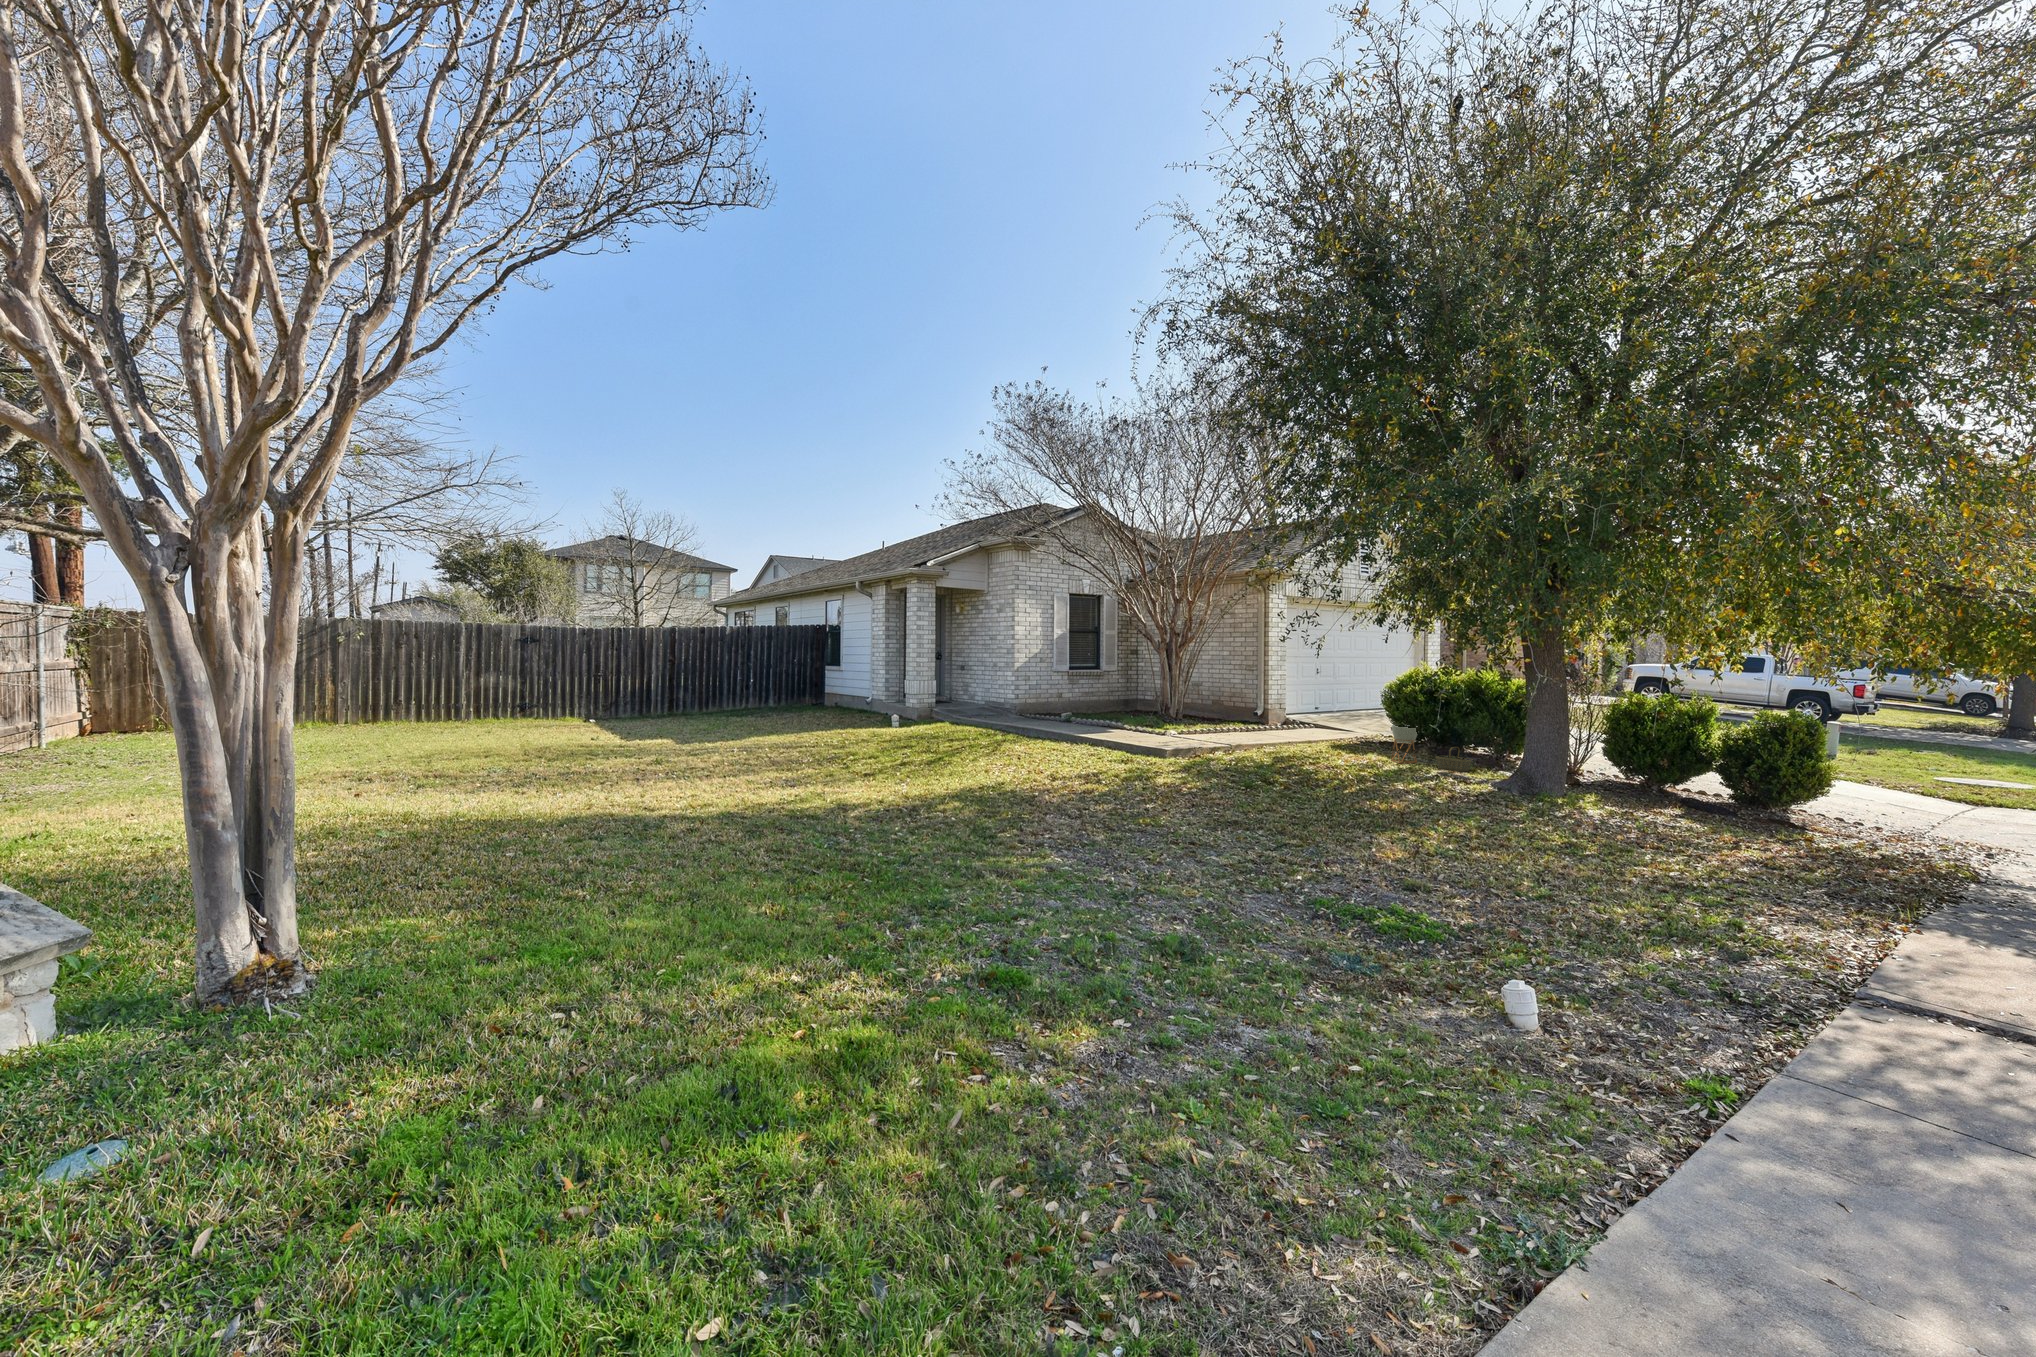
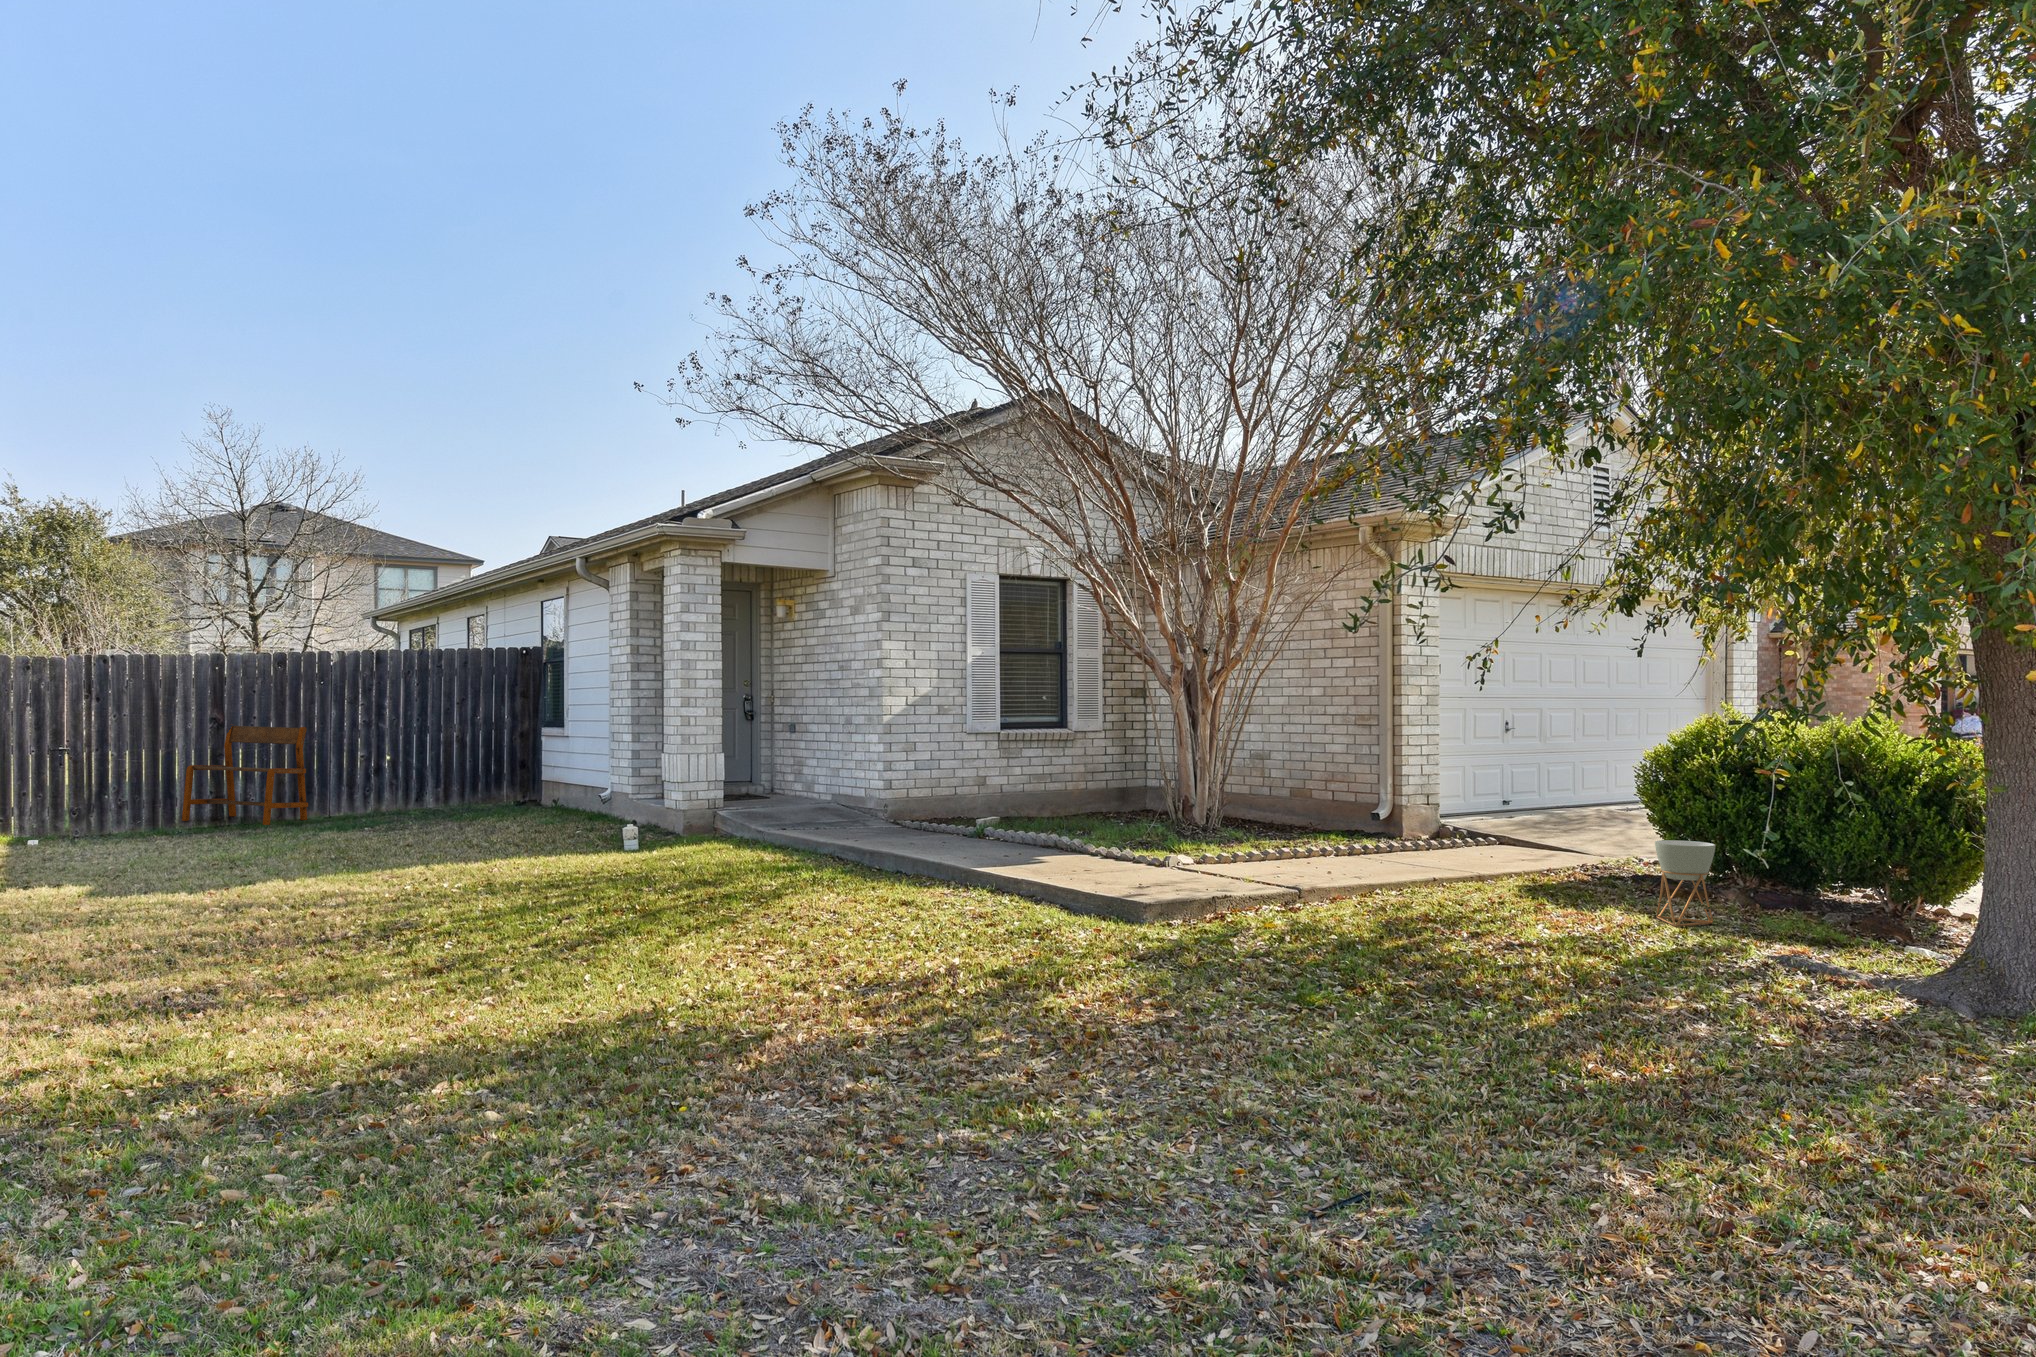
bench: none [661,663,722,713] -> present [182,726,308,825]
basket: present [1435,747,1473,772] -> none [1752,889,1837,946]

